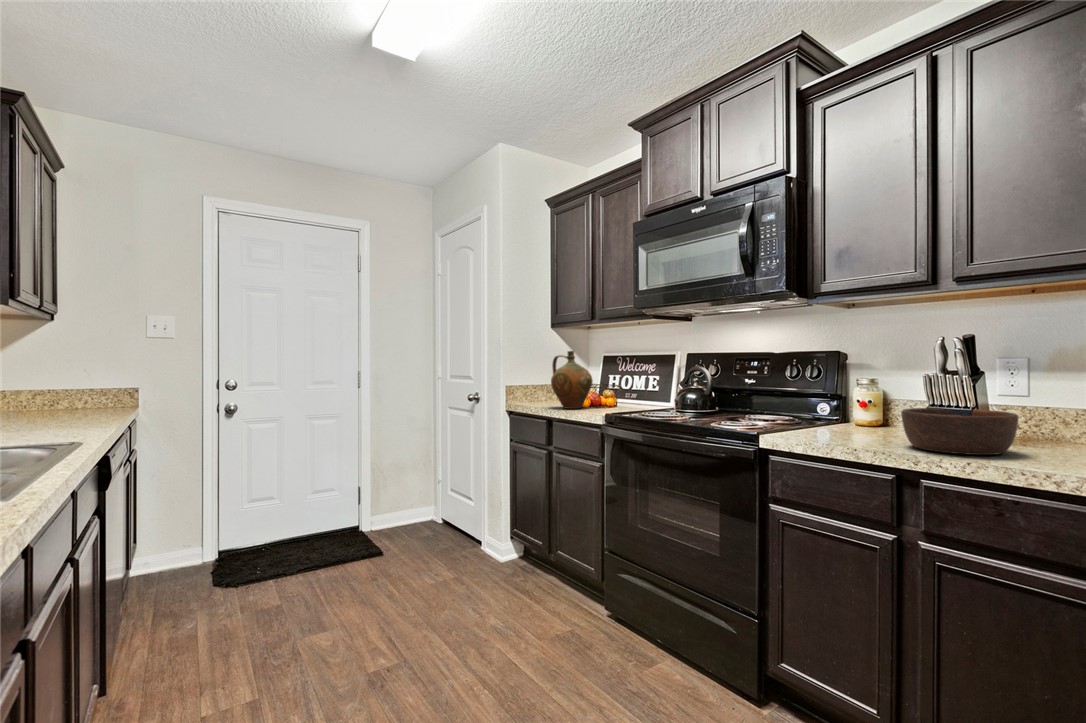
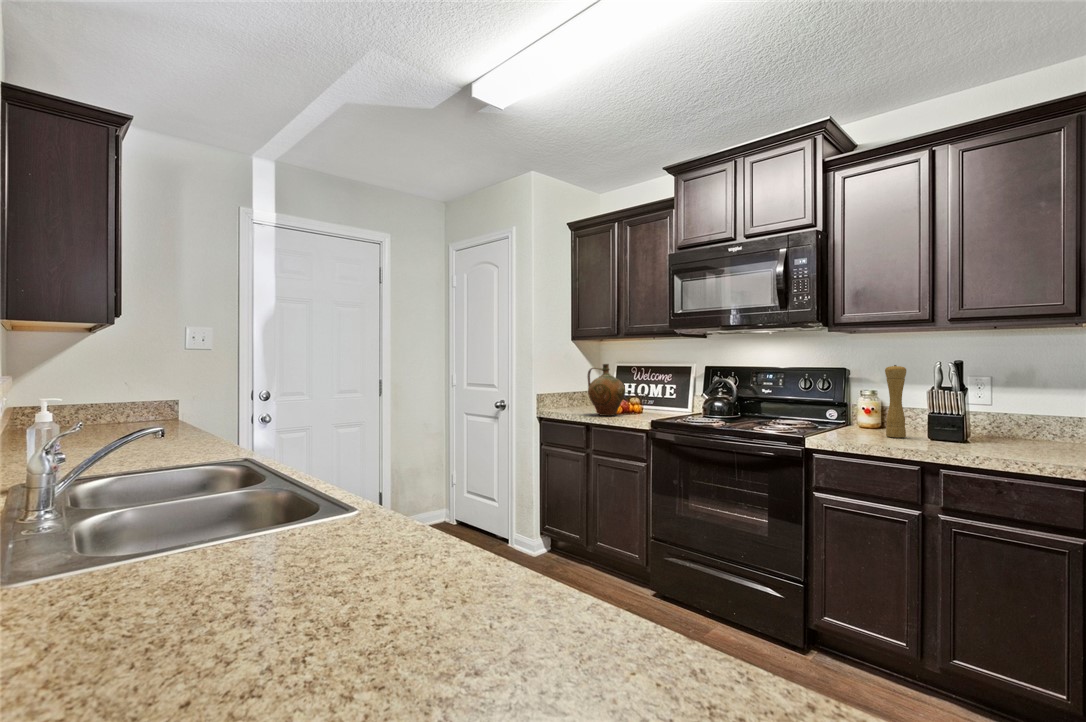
pepper mill: none [870,342,898,437] -> present [885,365,906,438]
wooden bowl: present [901,408,1019,455] -> none [917,416,1001,450]

